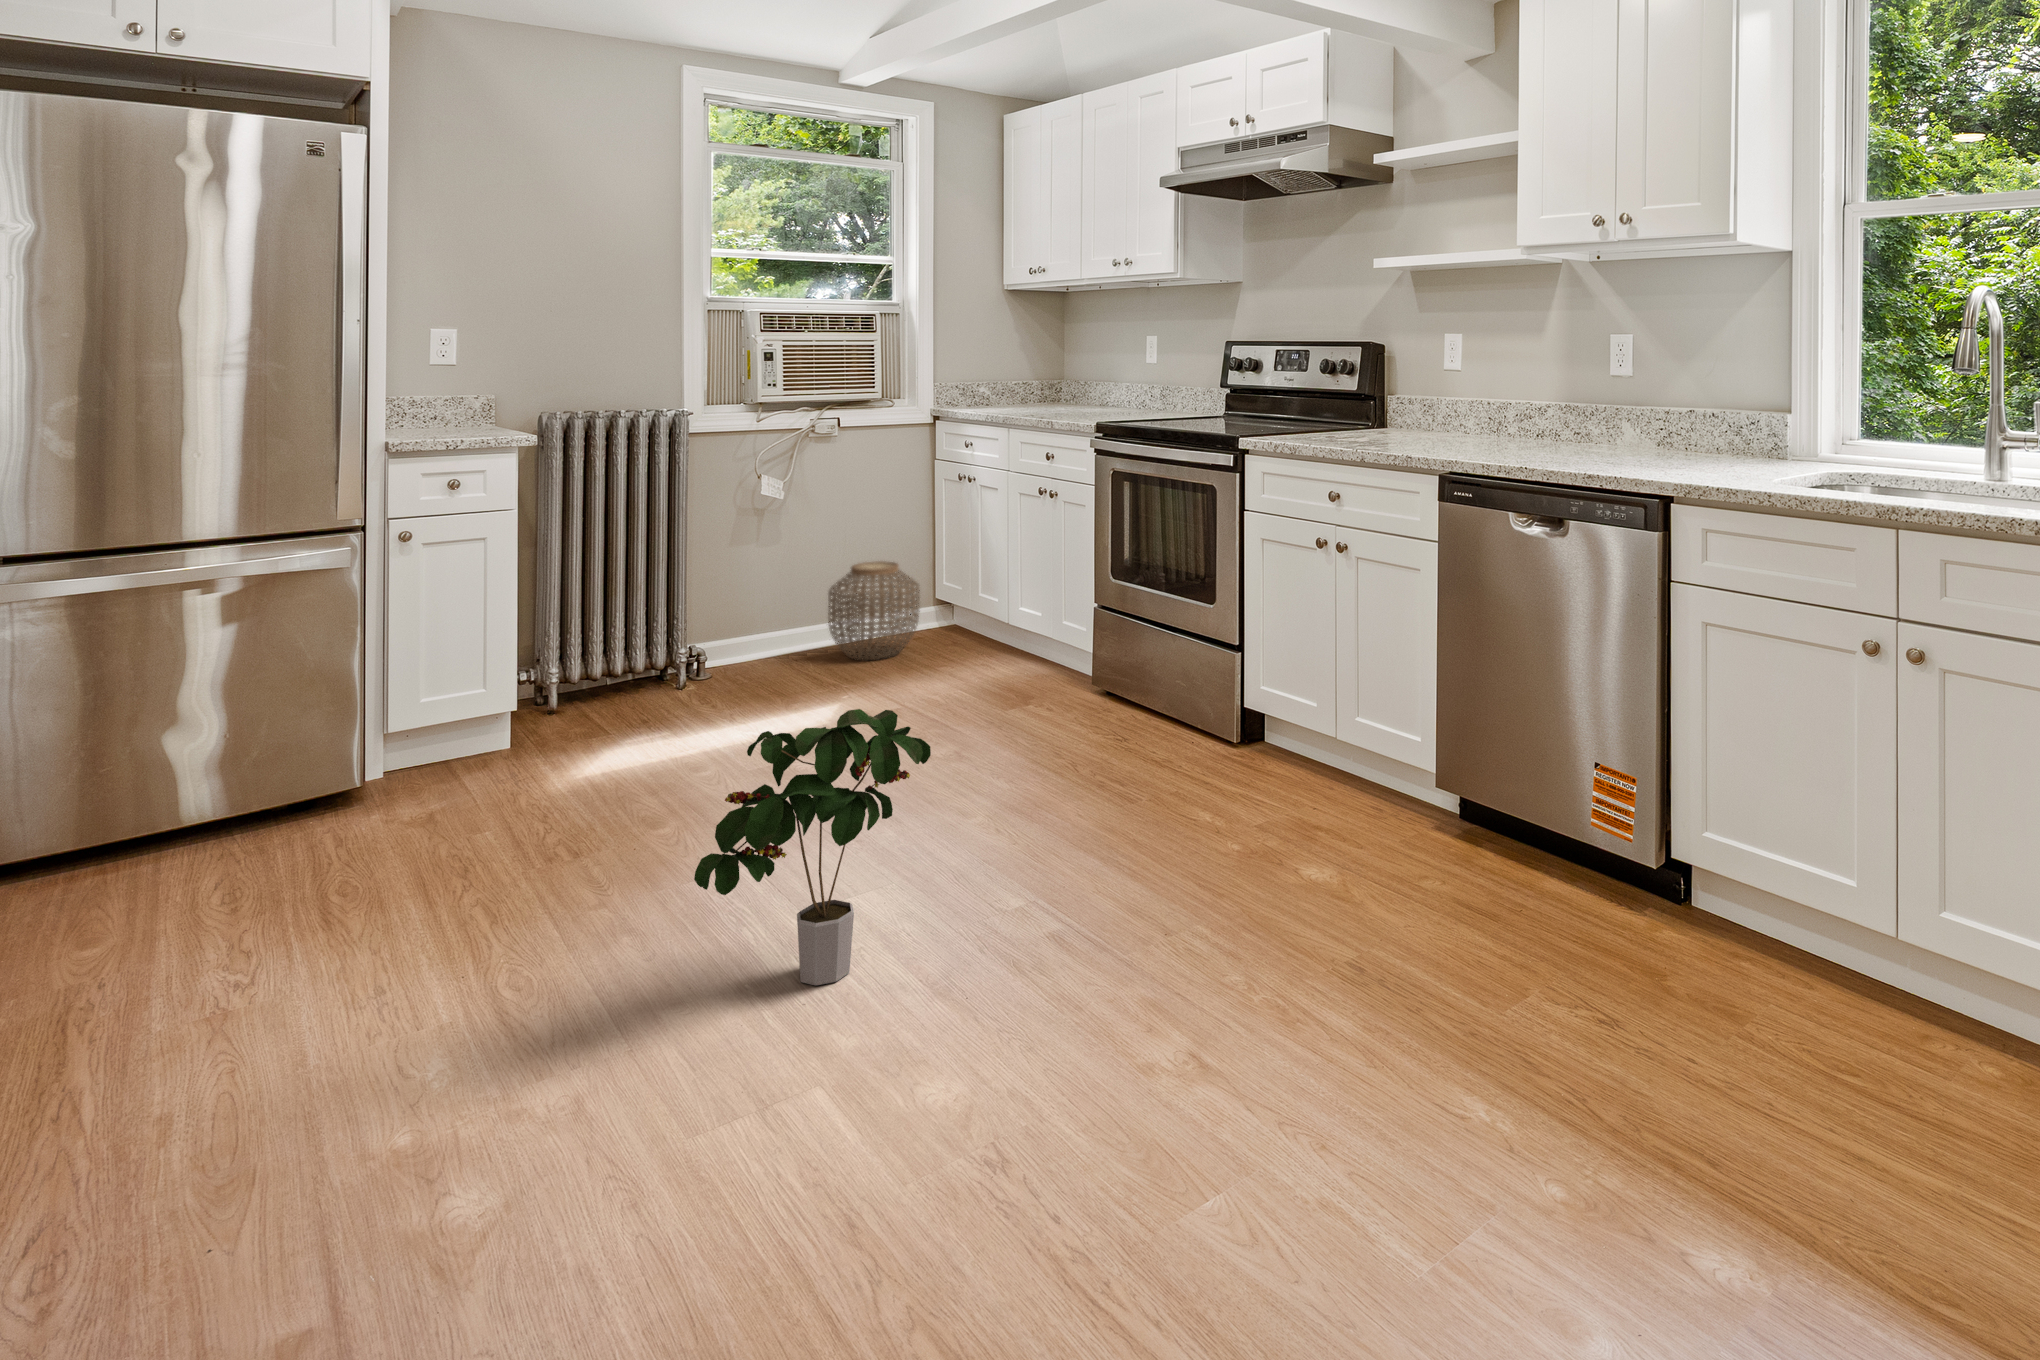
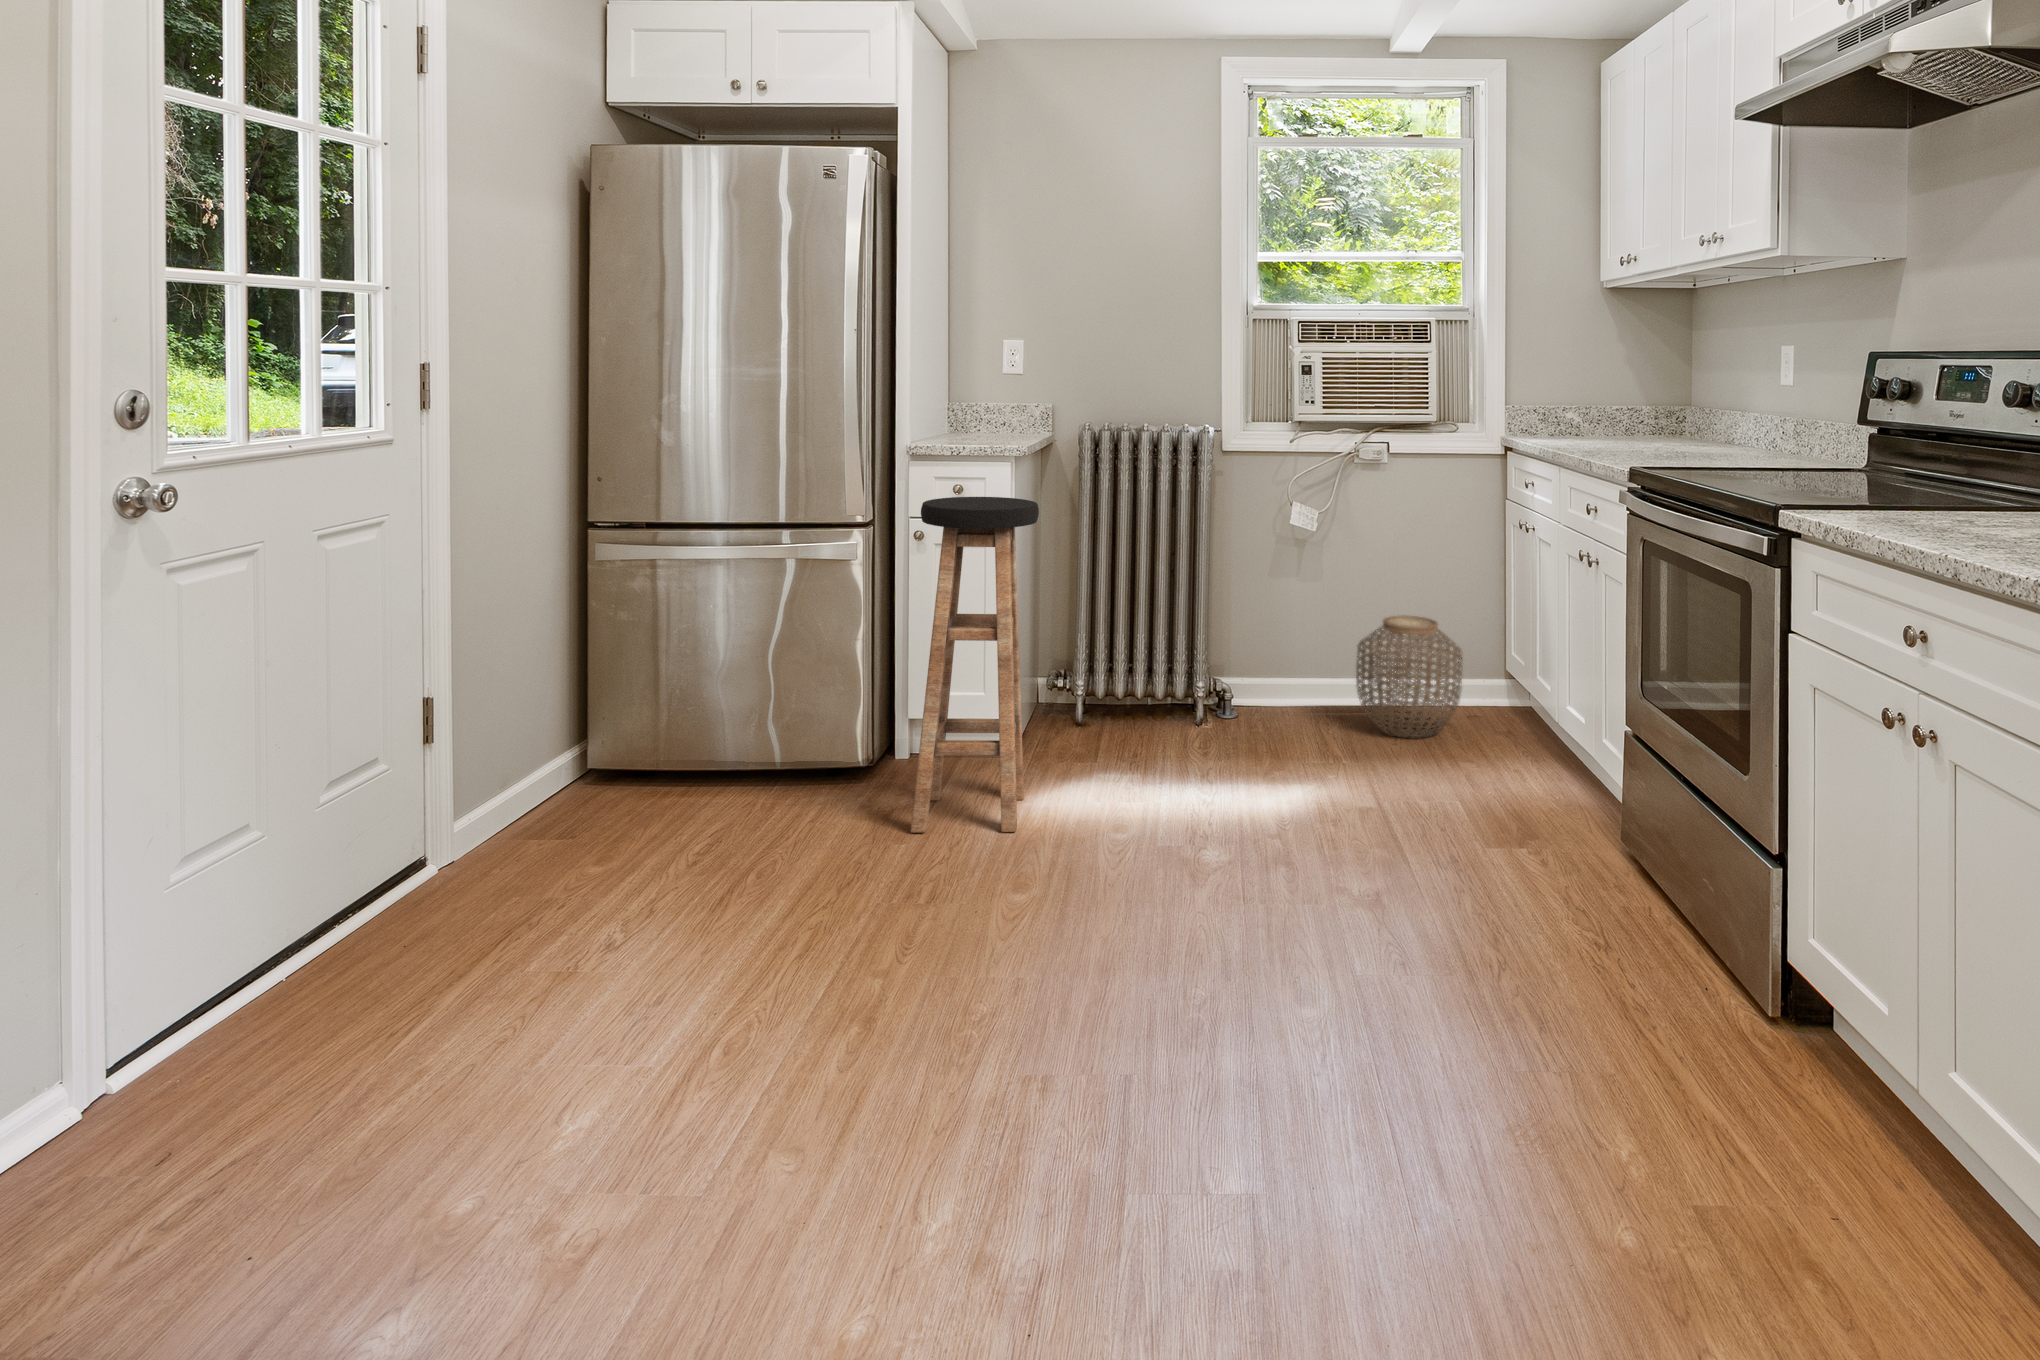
bar stool: none [480,492,615,814] -> present [911,497,1039,833]
potted plant: present [694,709,931,985] -> none [727,842,1070,1233]

